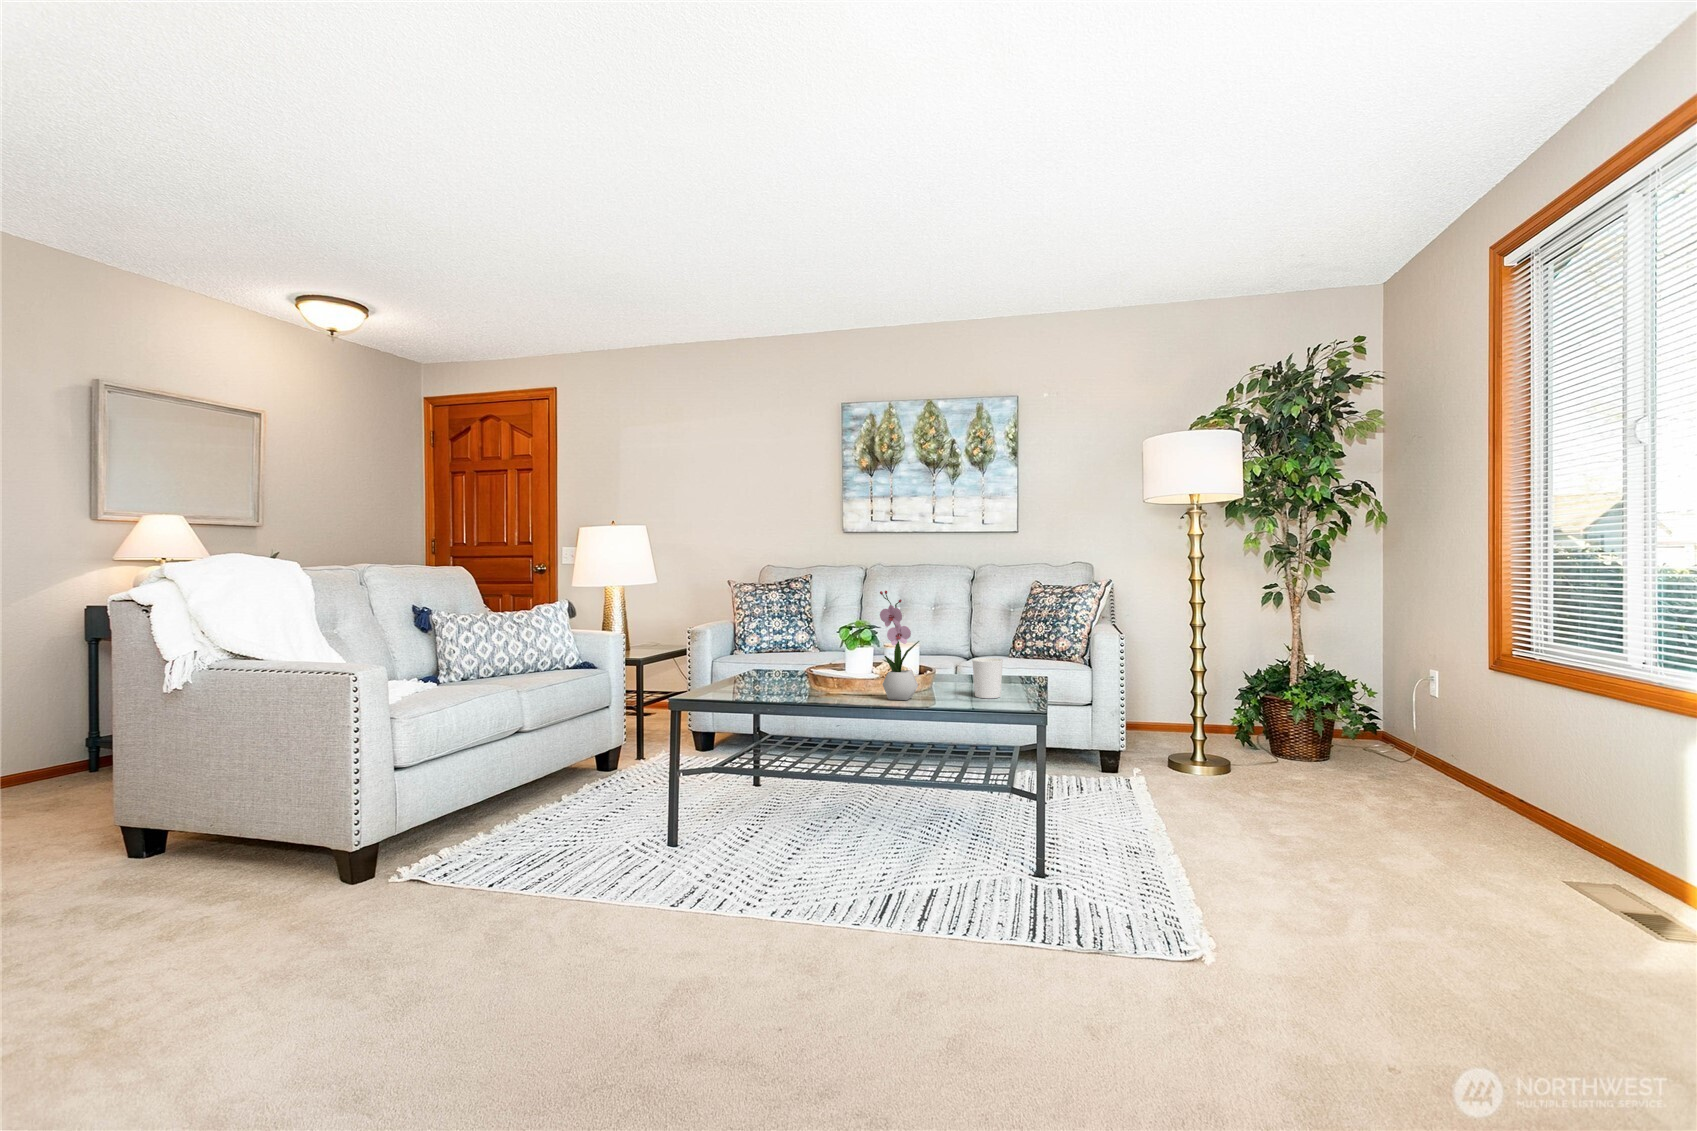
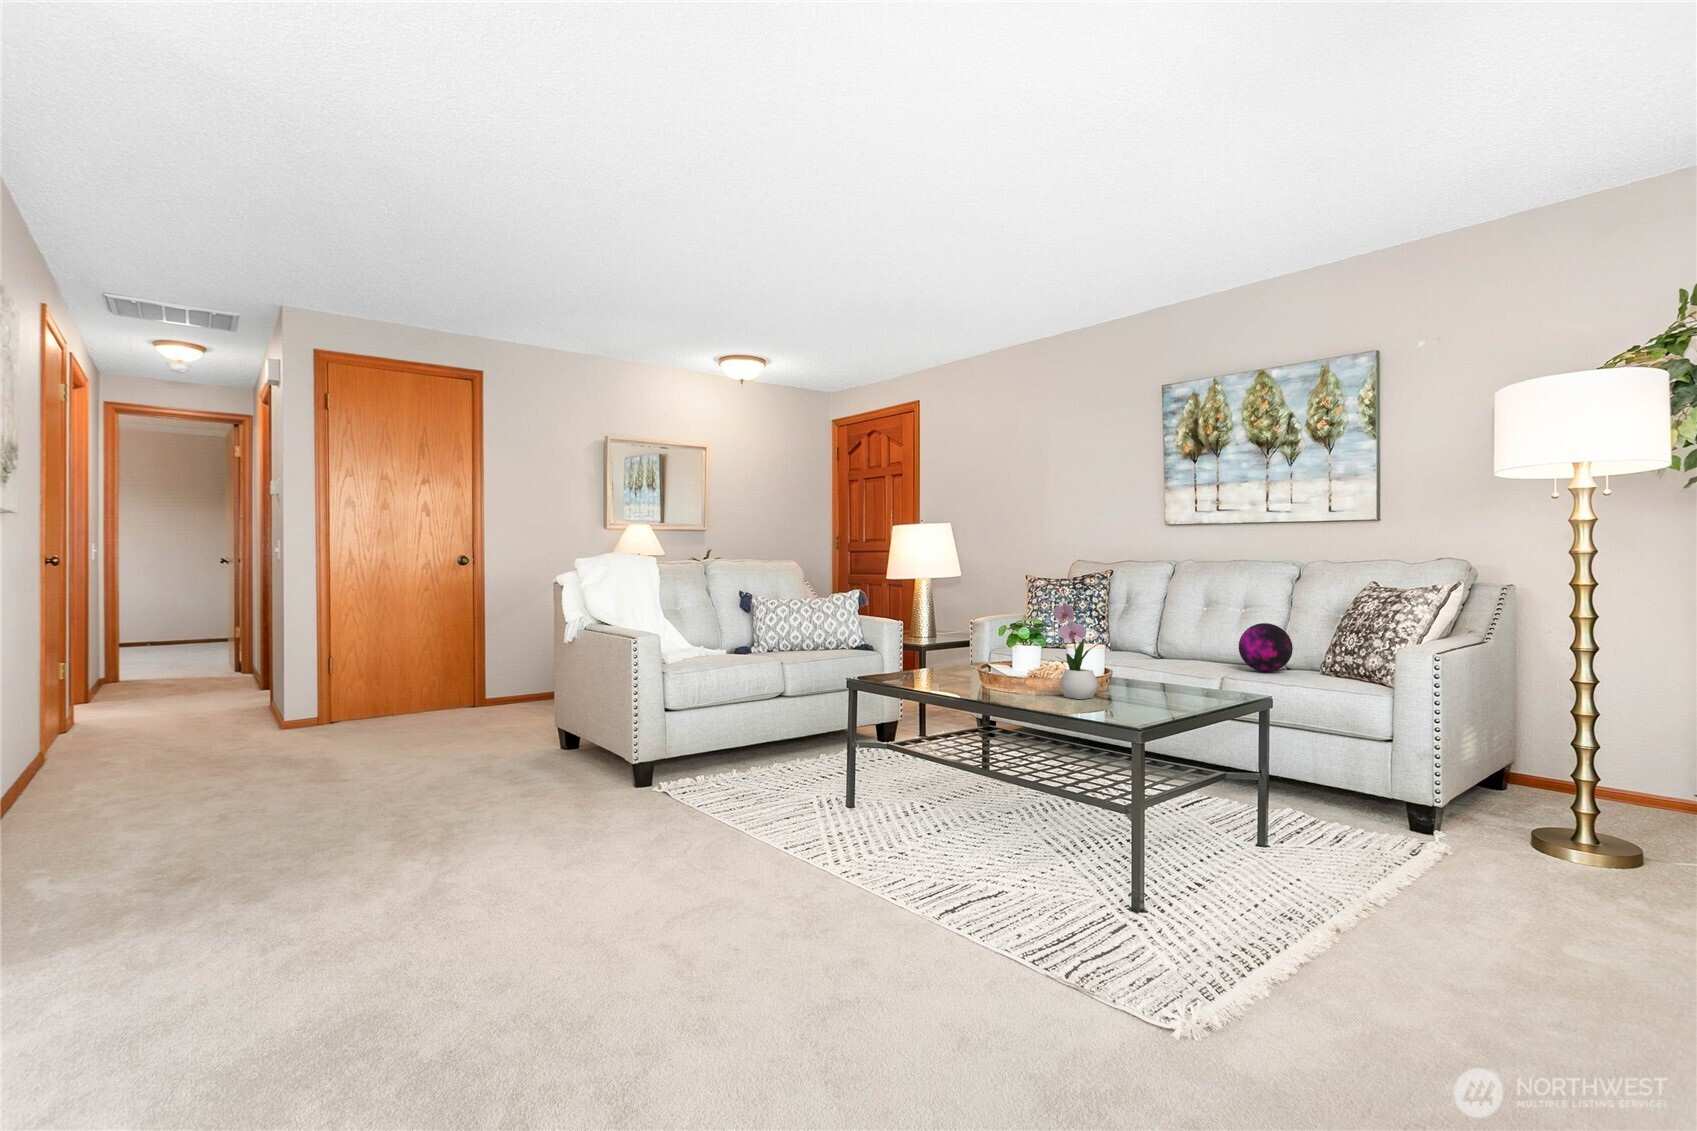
decorative orb: none [947,617,989,659] -> present [1239,623,1293,672]
candle holder: present [972,658,1003,698] -> none [1159,664,1193,707]

